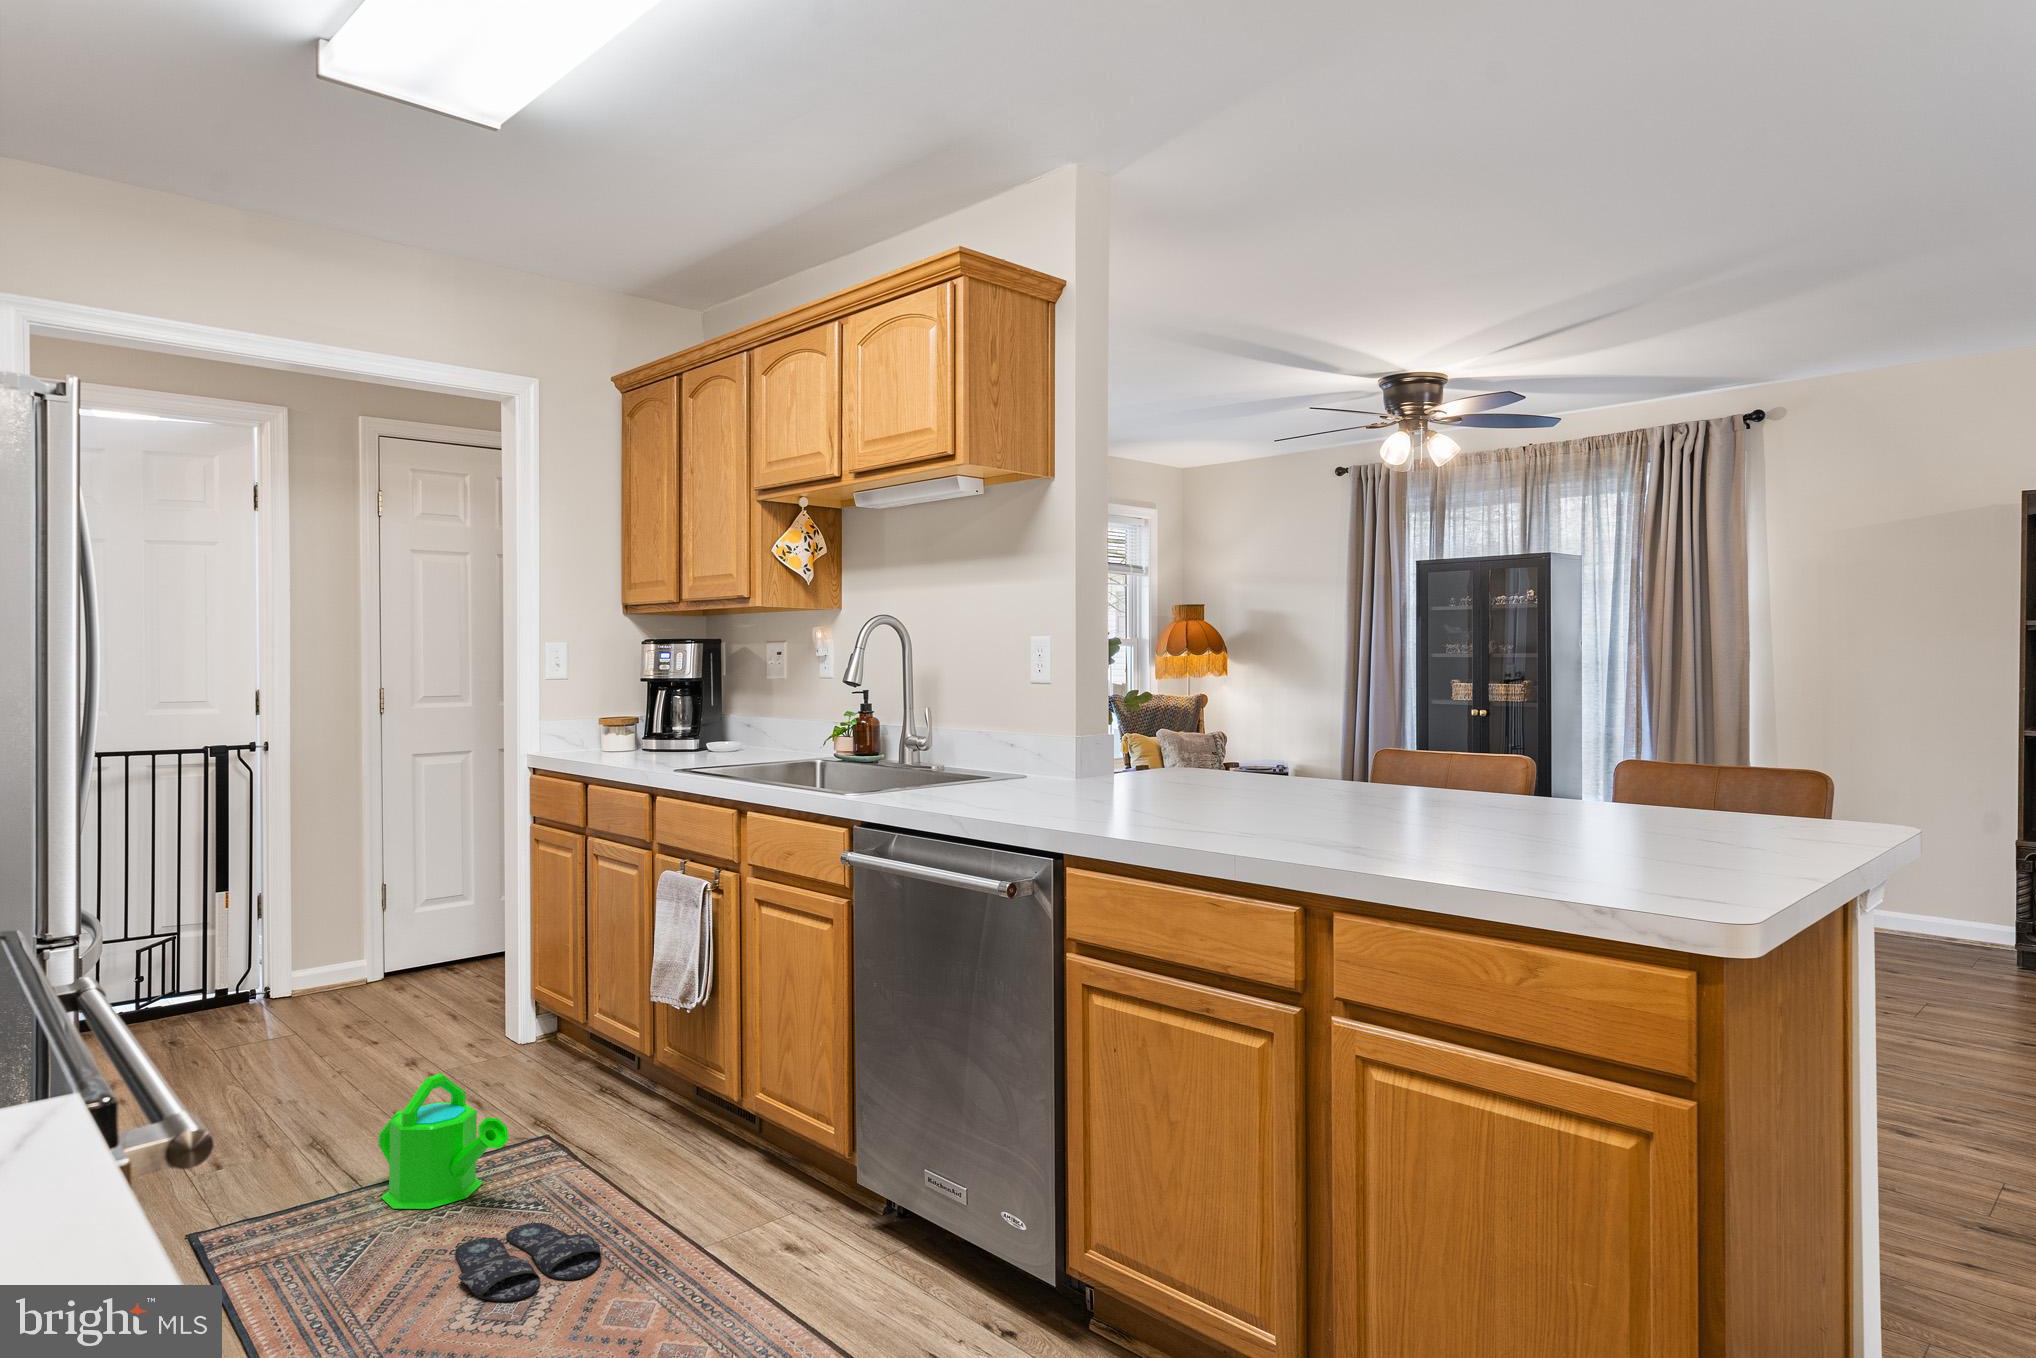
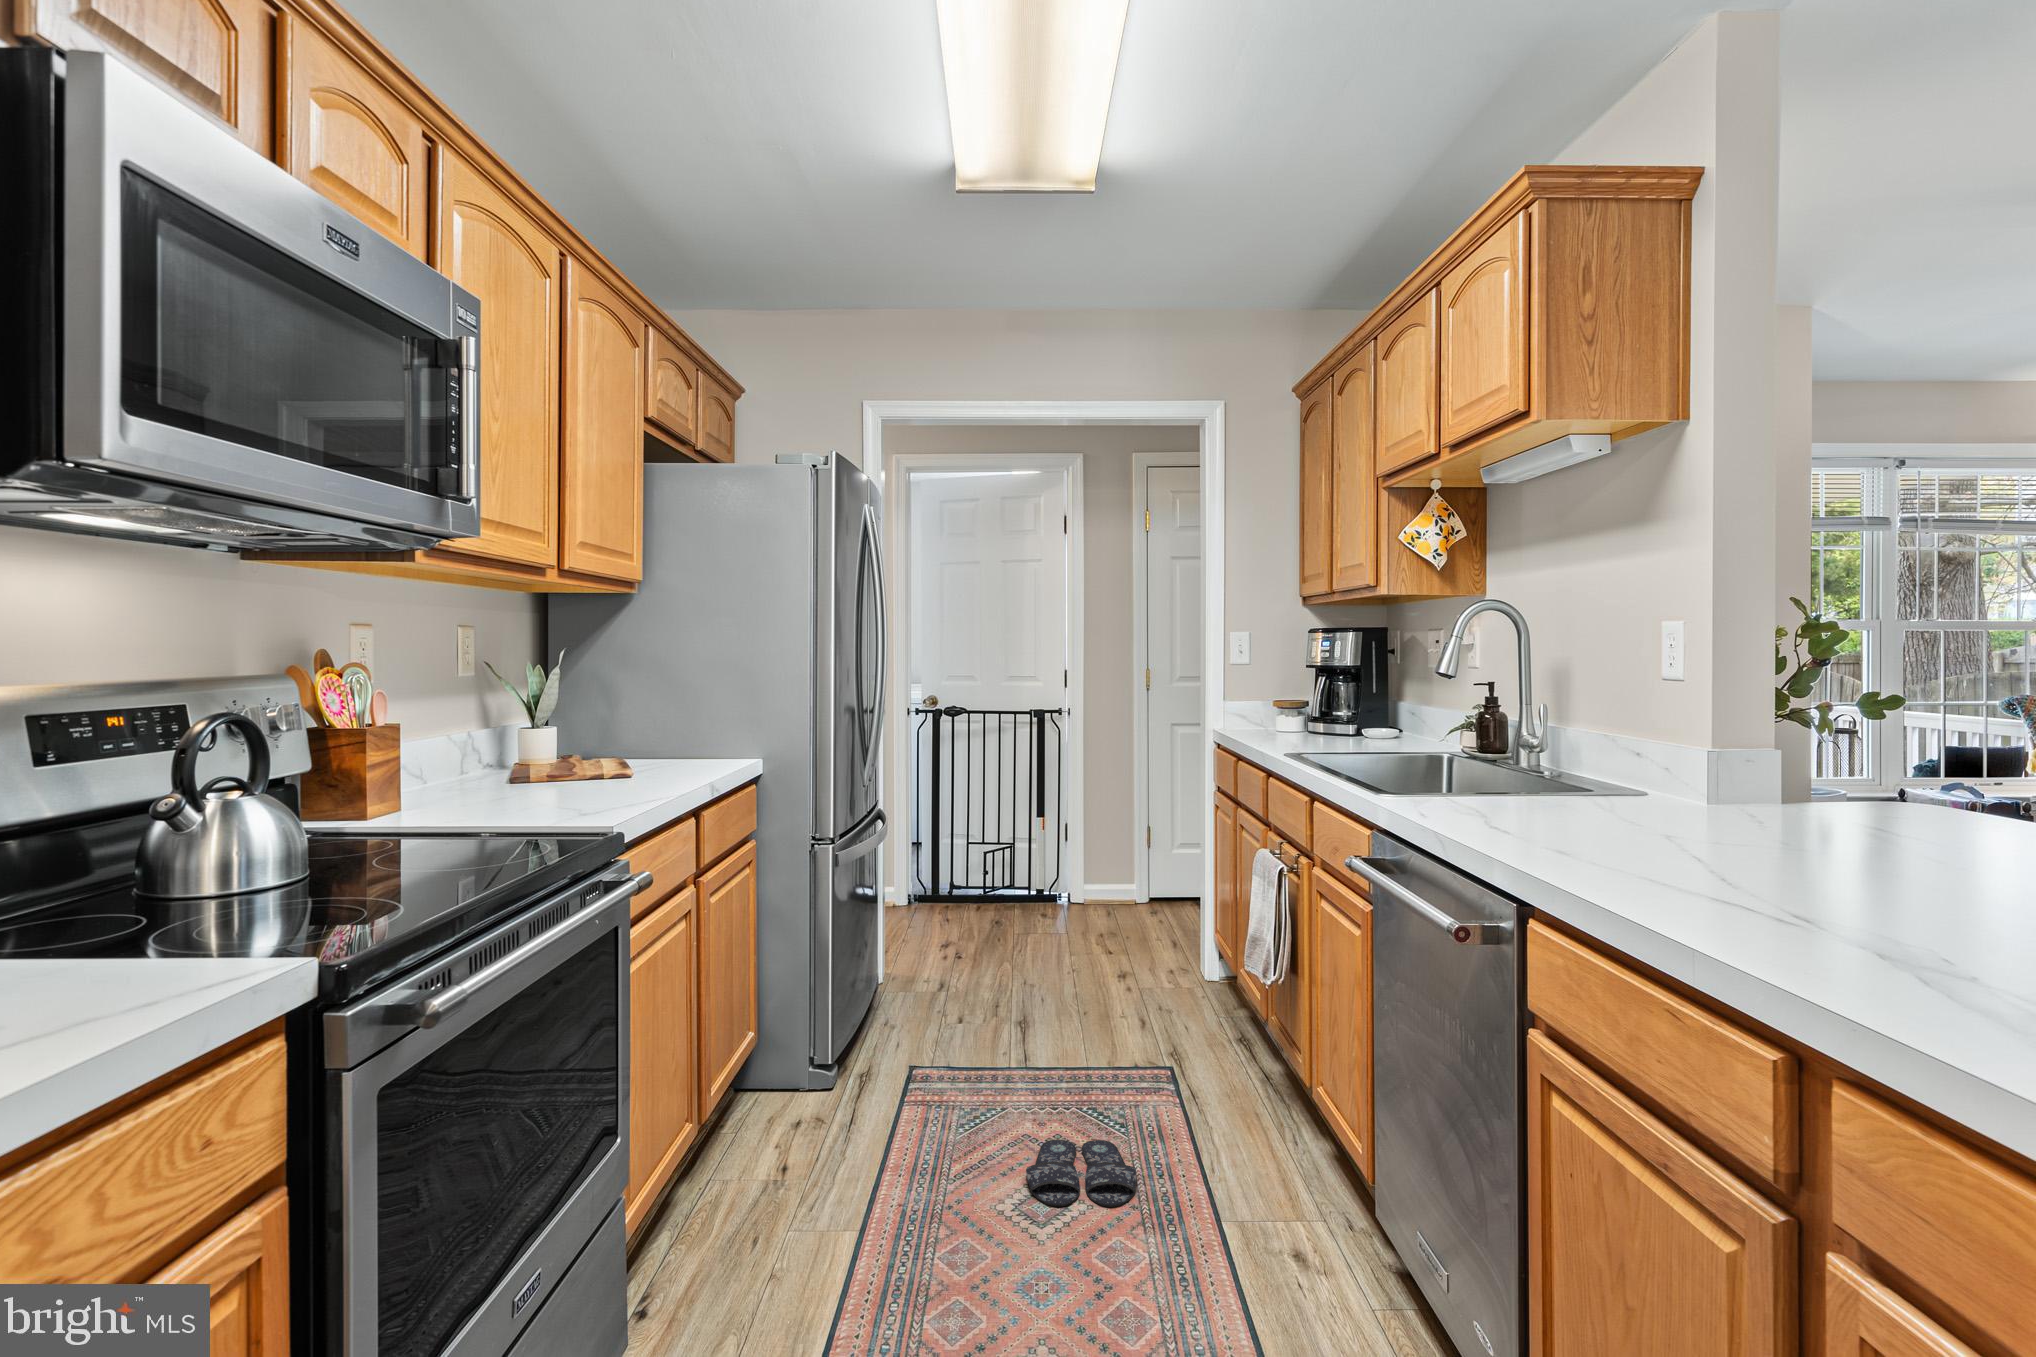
watering can: present [379,1073,509,1209] -> none [1030,994,1106,1101]

